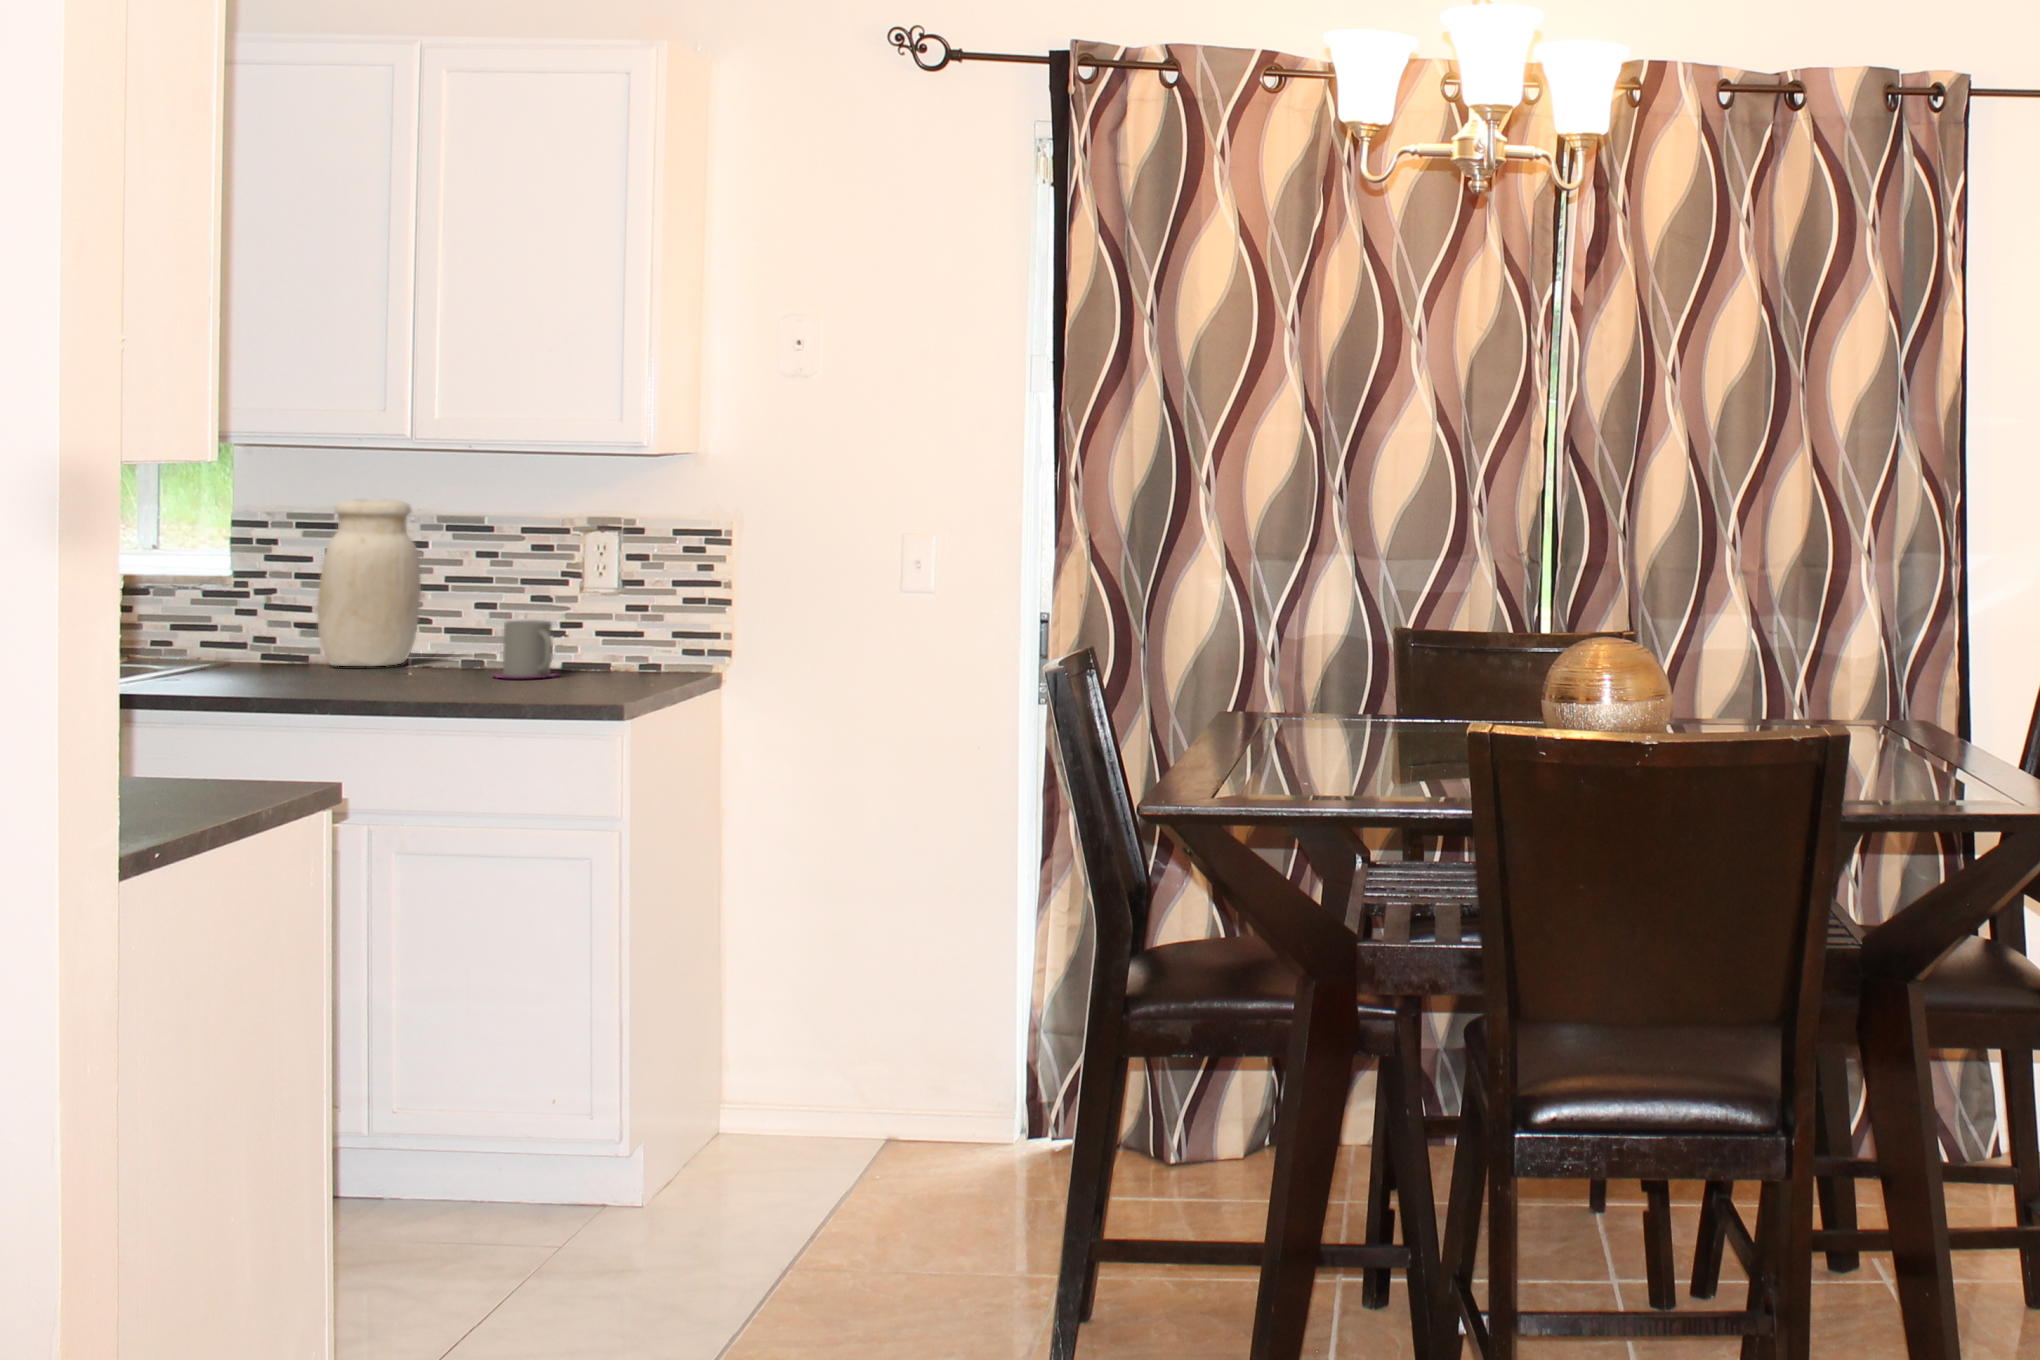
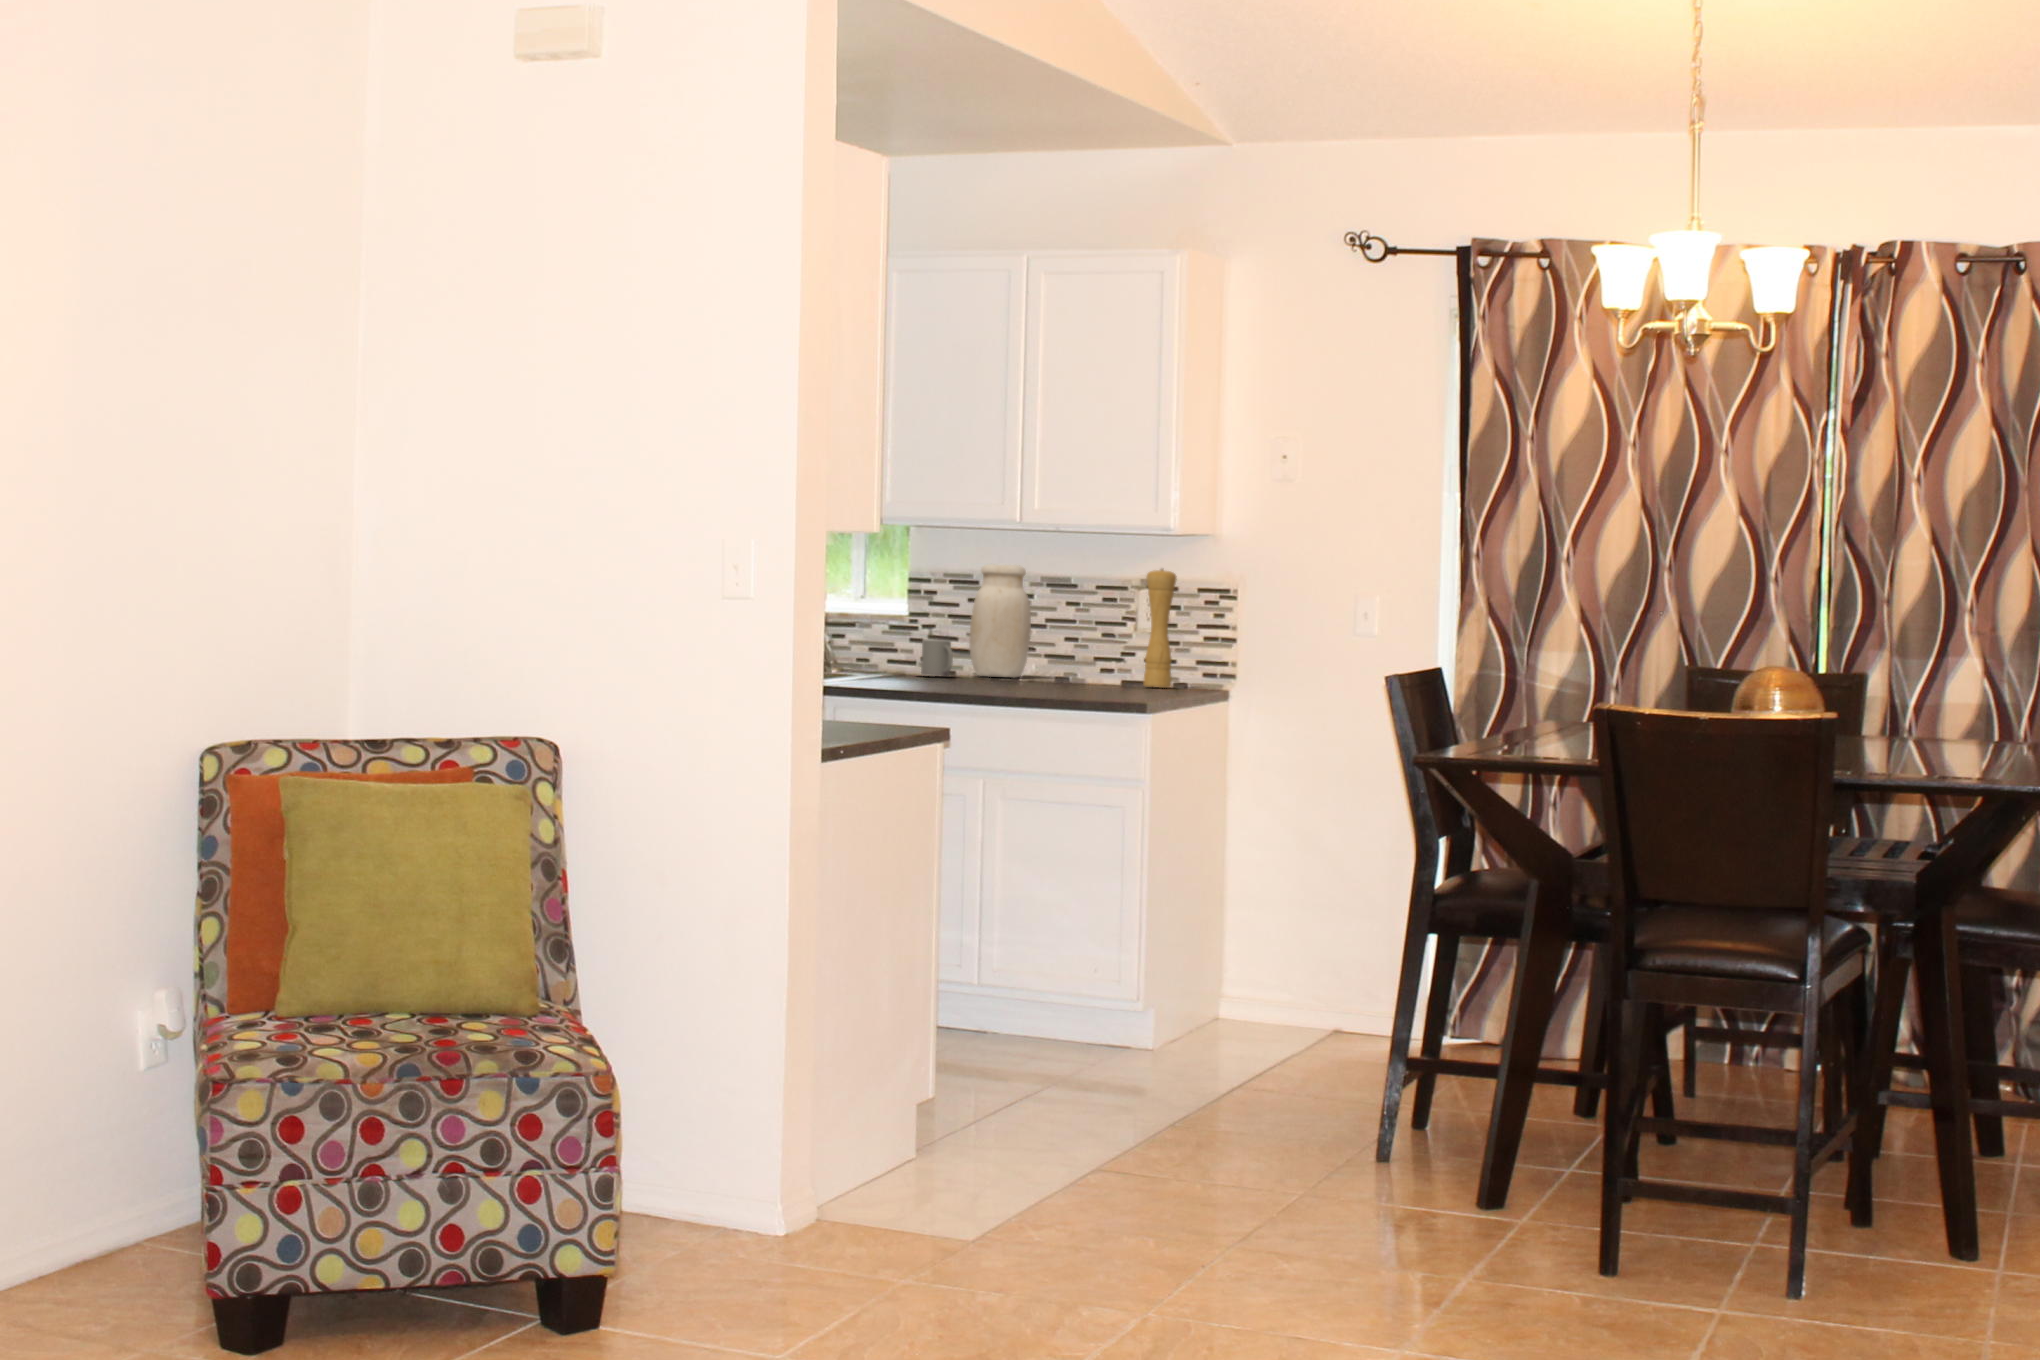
pepper mill: none [573,511,626,690] -> present [1144,569,1177,688]
mug: present [496,620,556,678] -> present [921,639,953,676]

